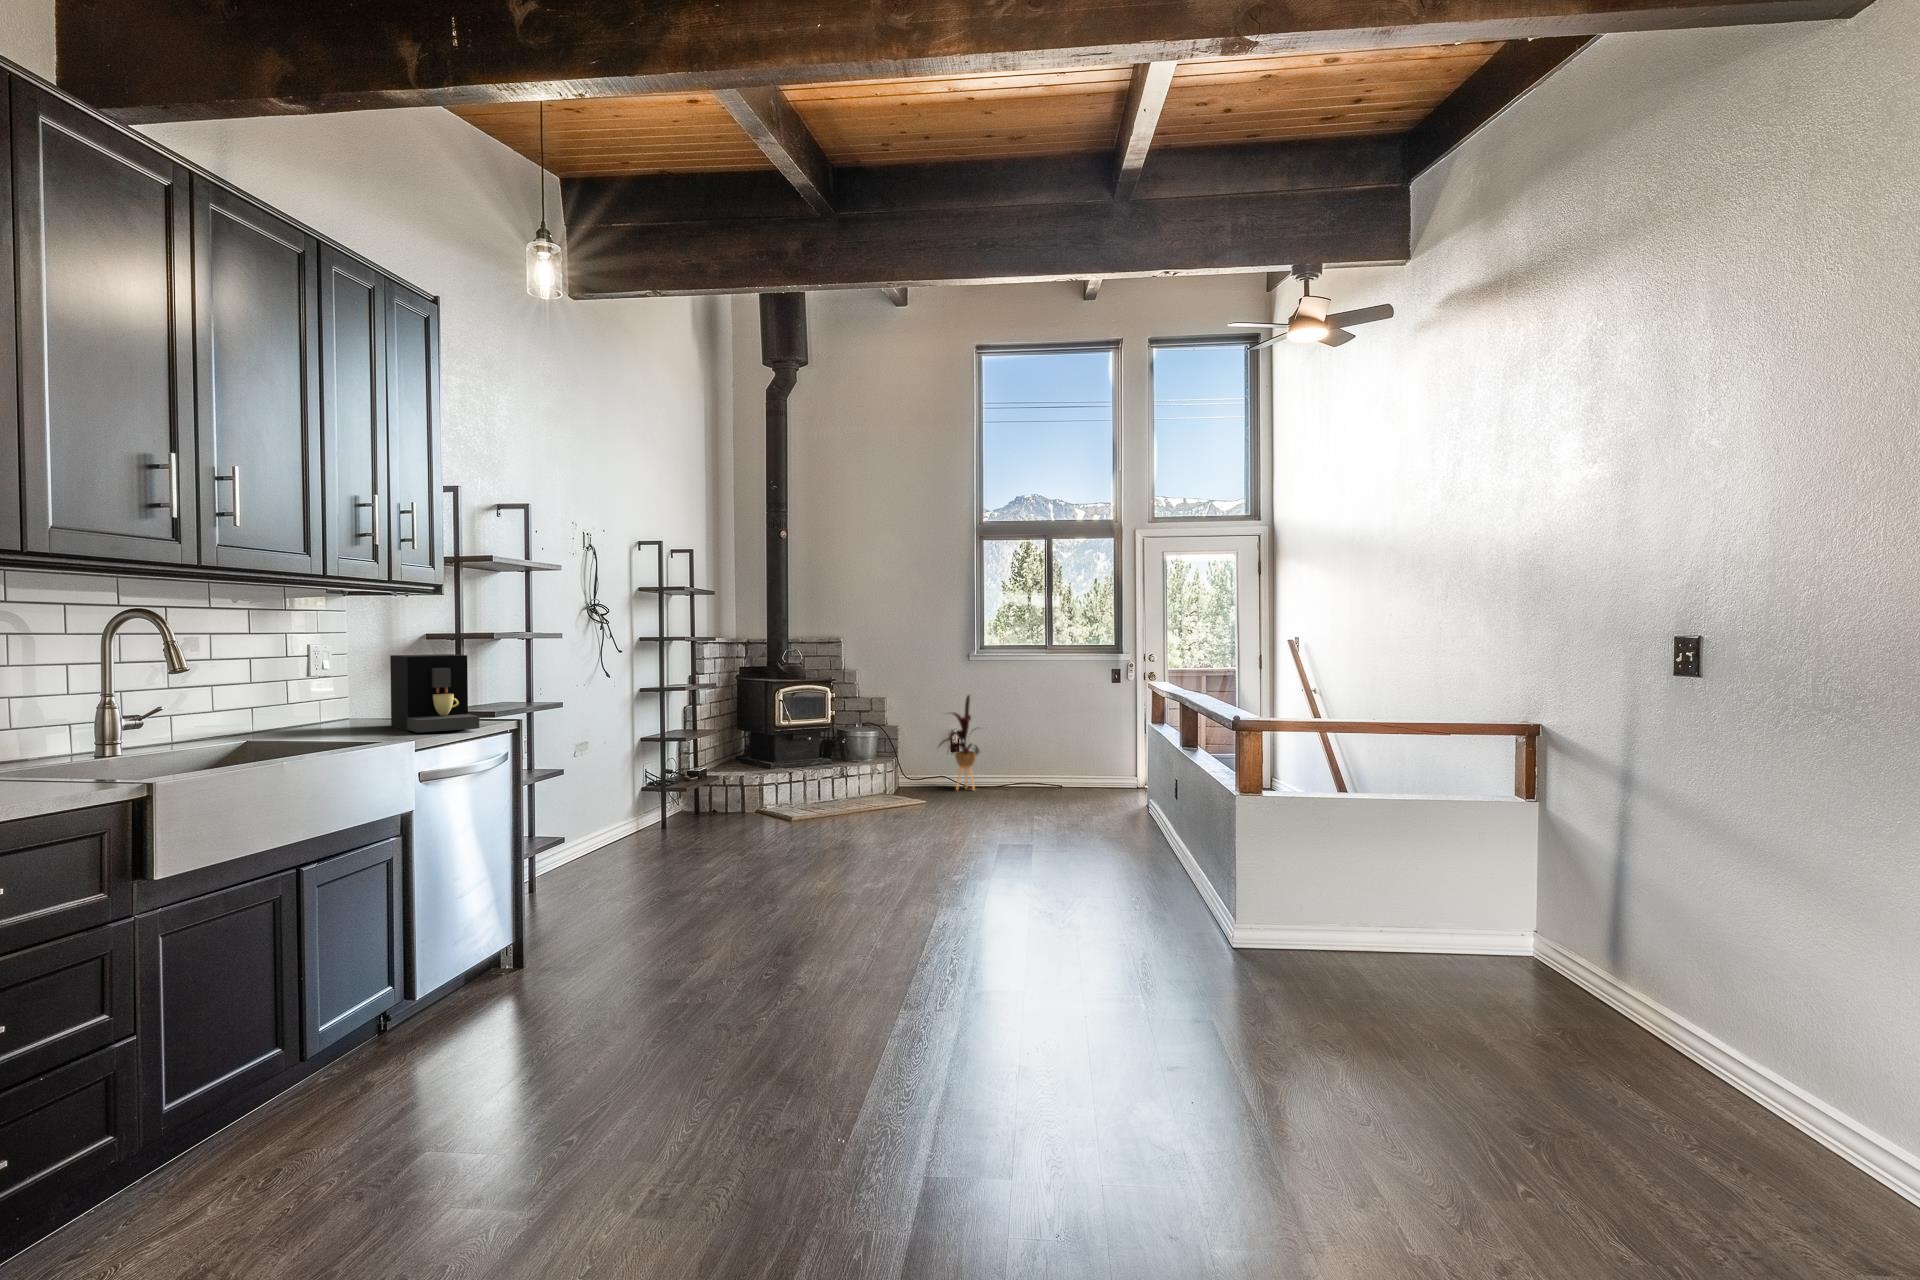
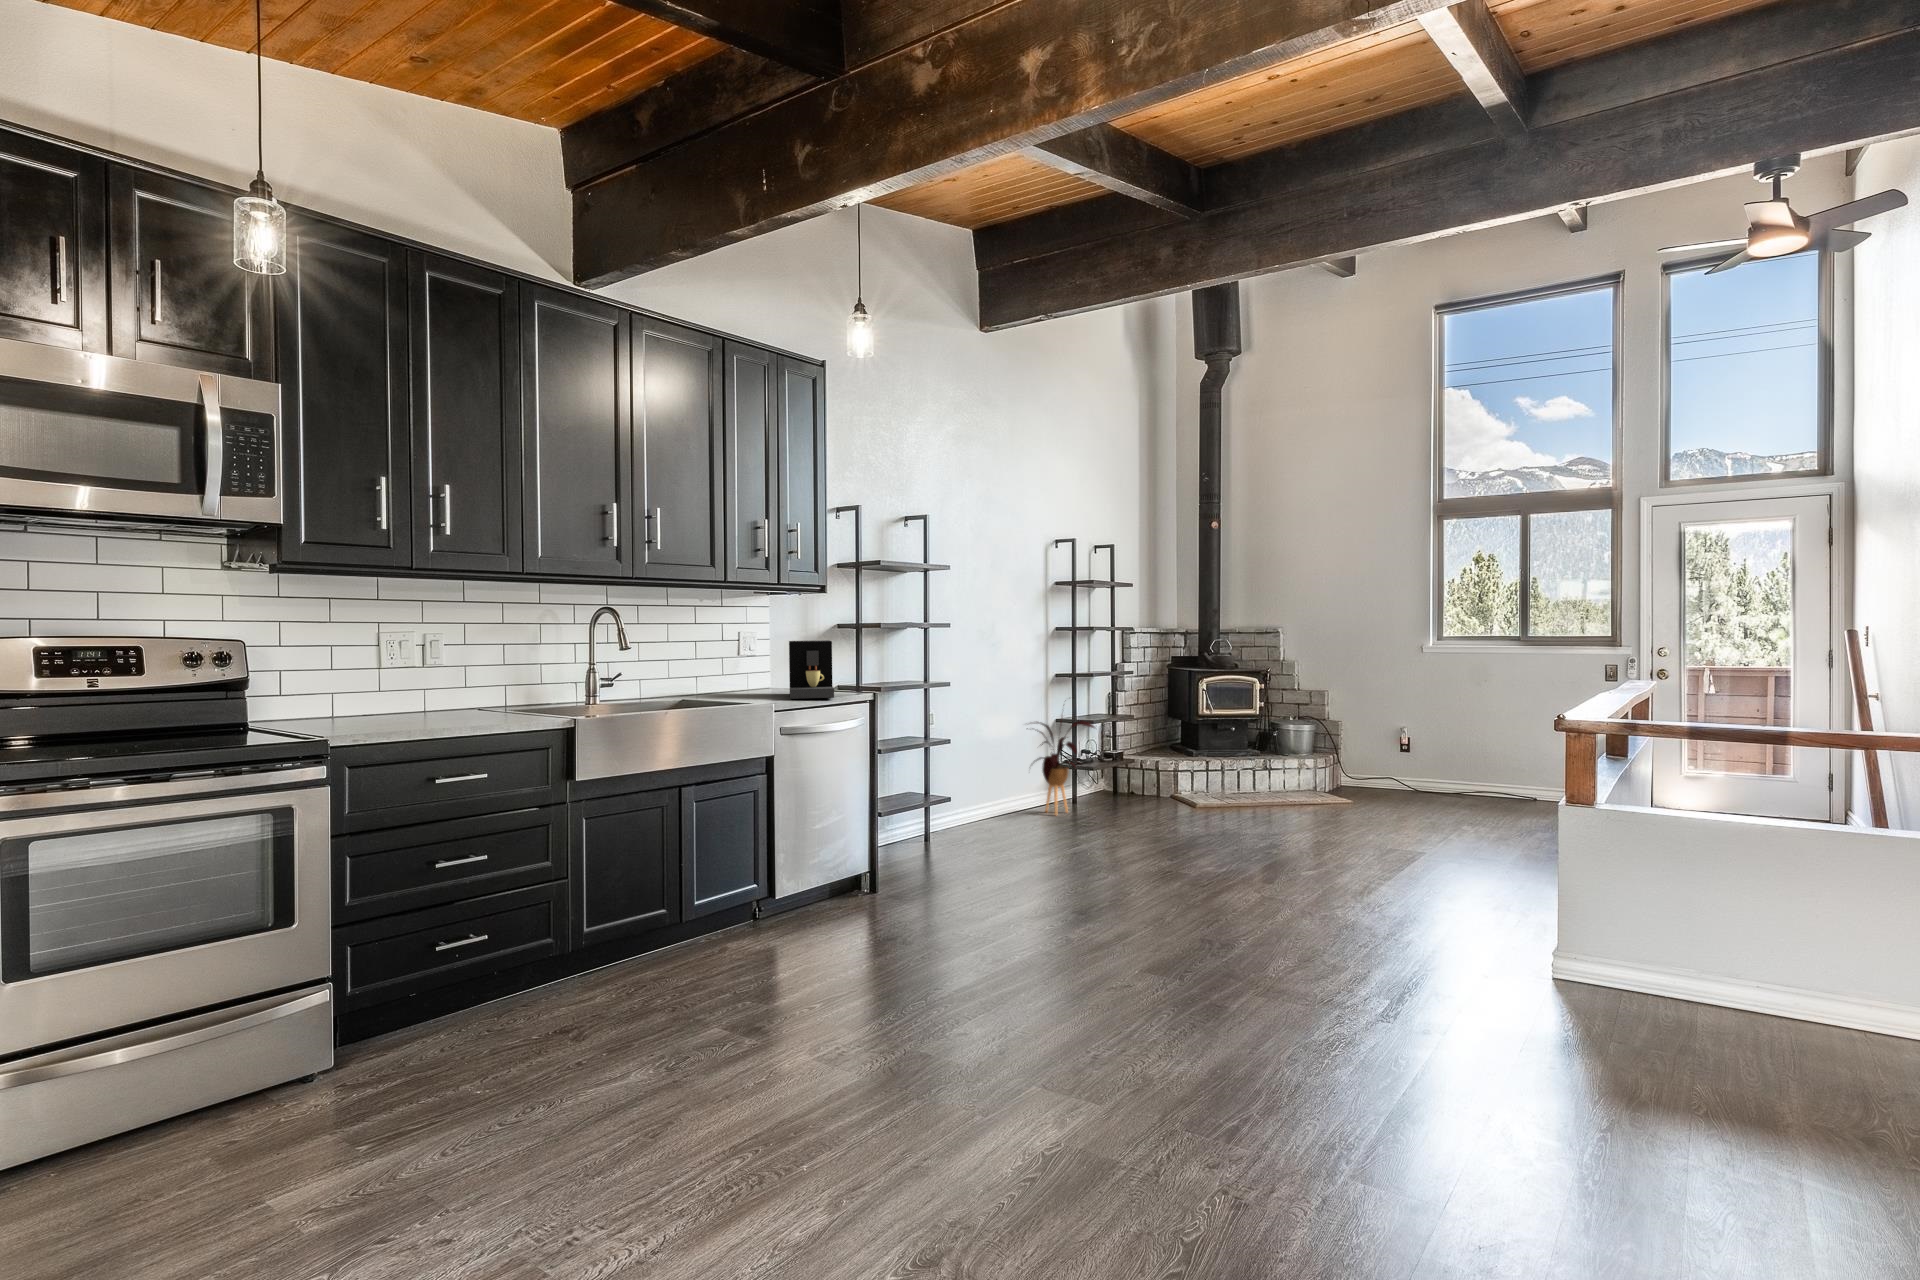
house plant: present [939,695,980,790] -> present [1036,721,1095,816]

